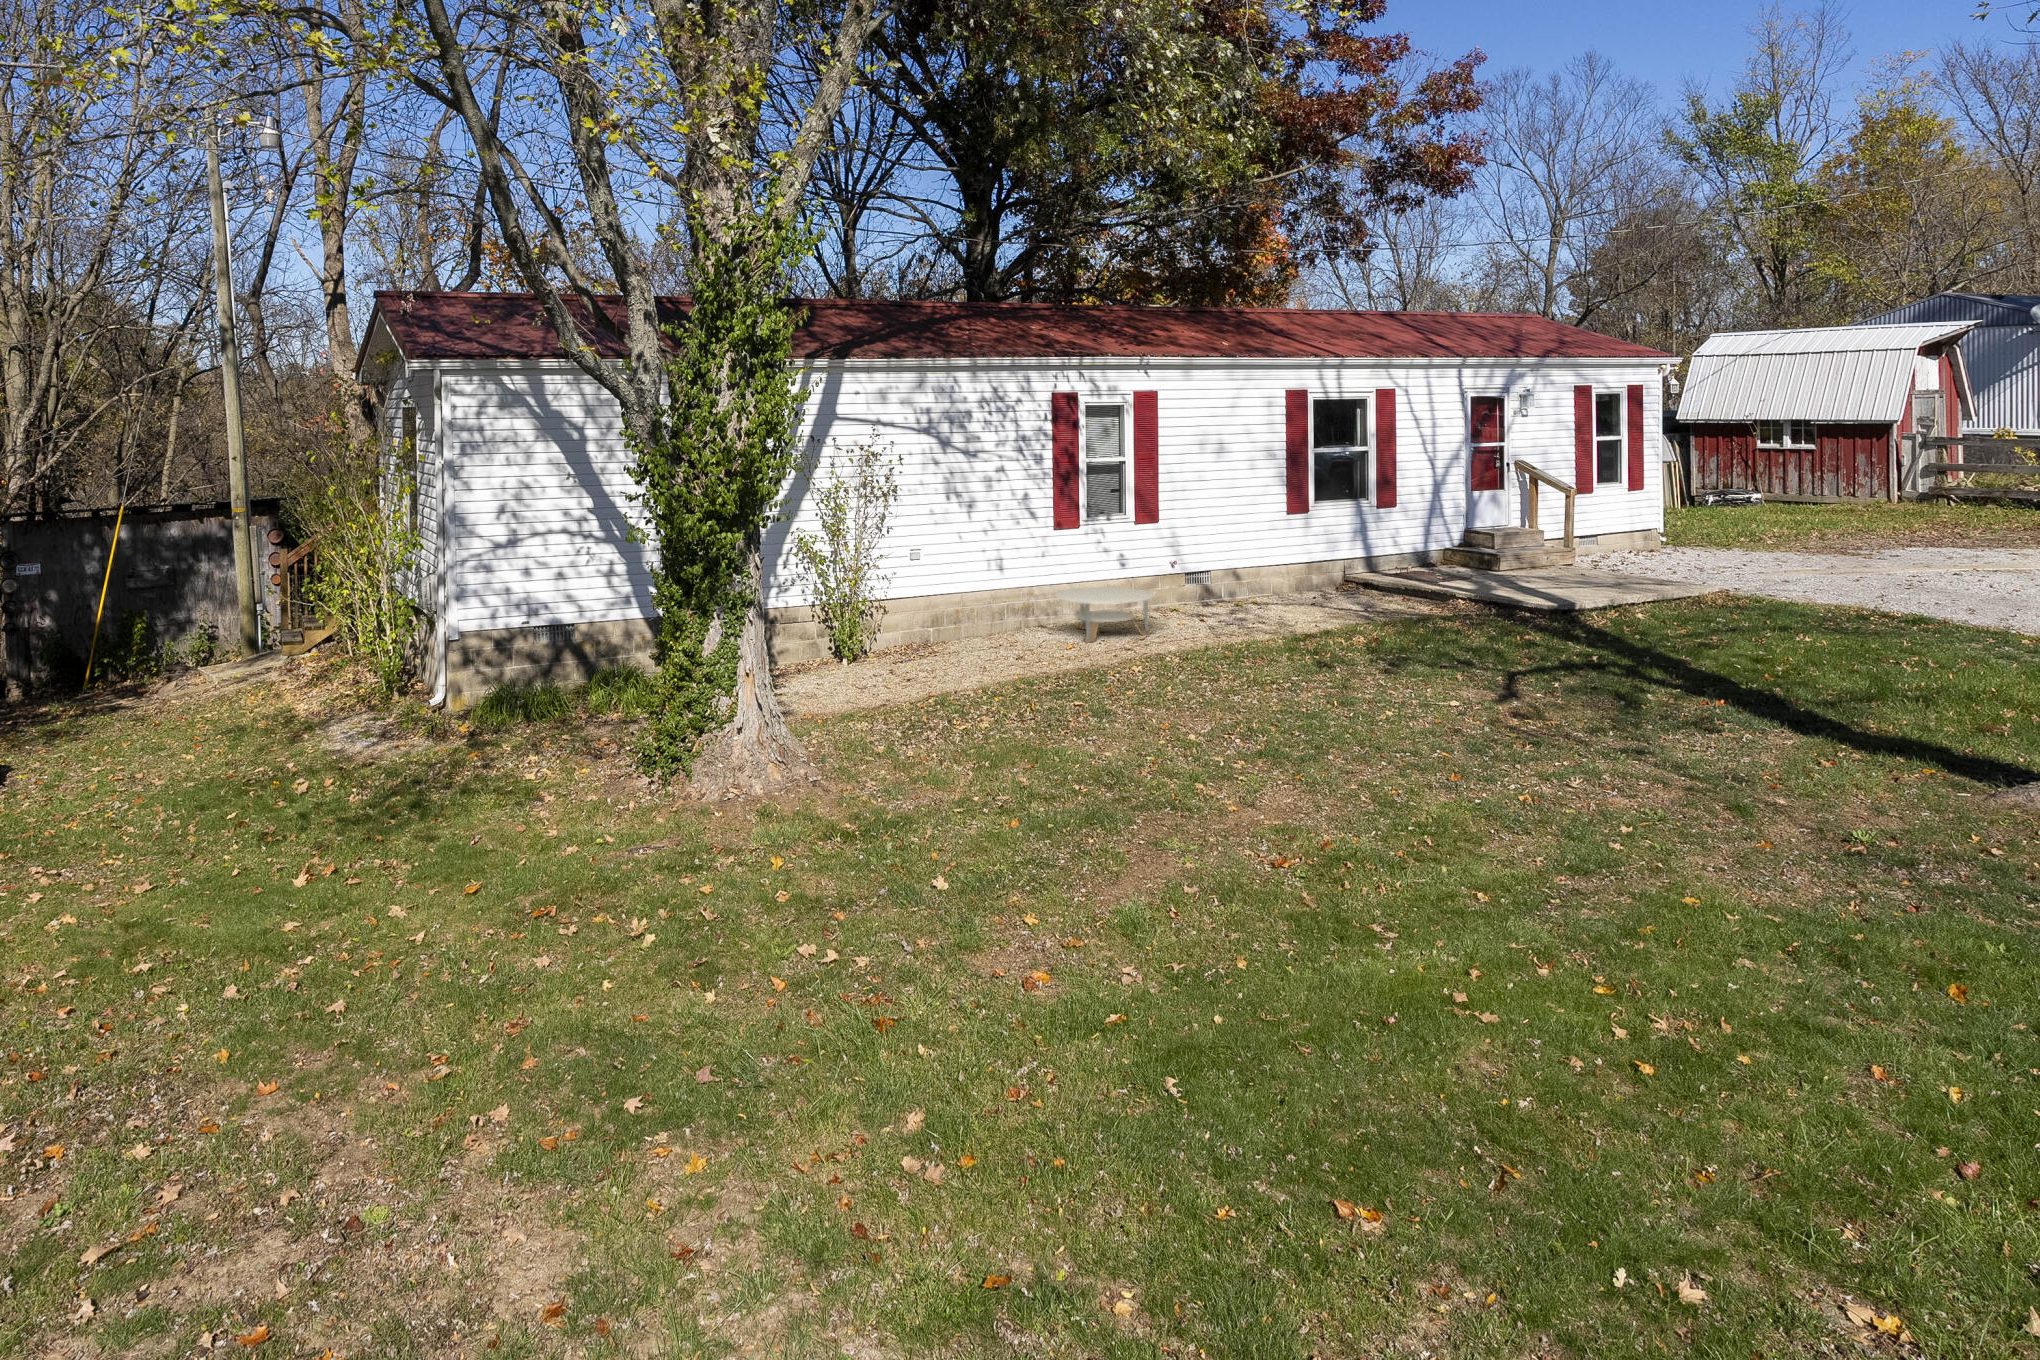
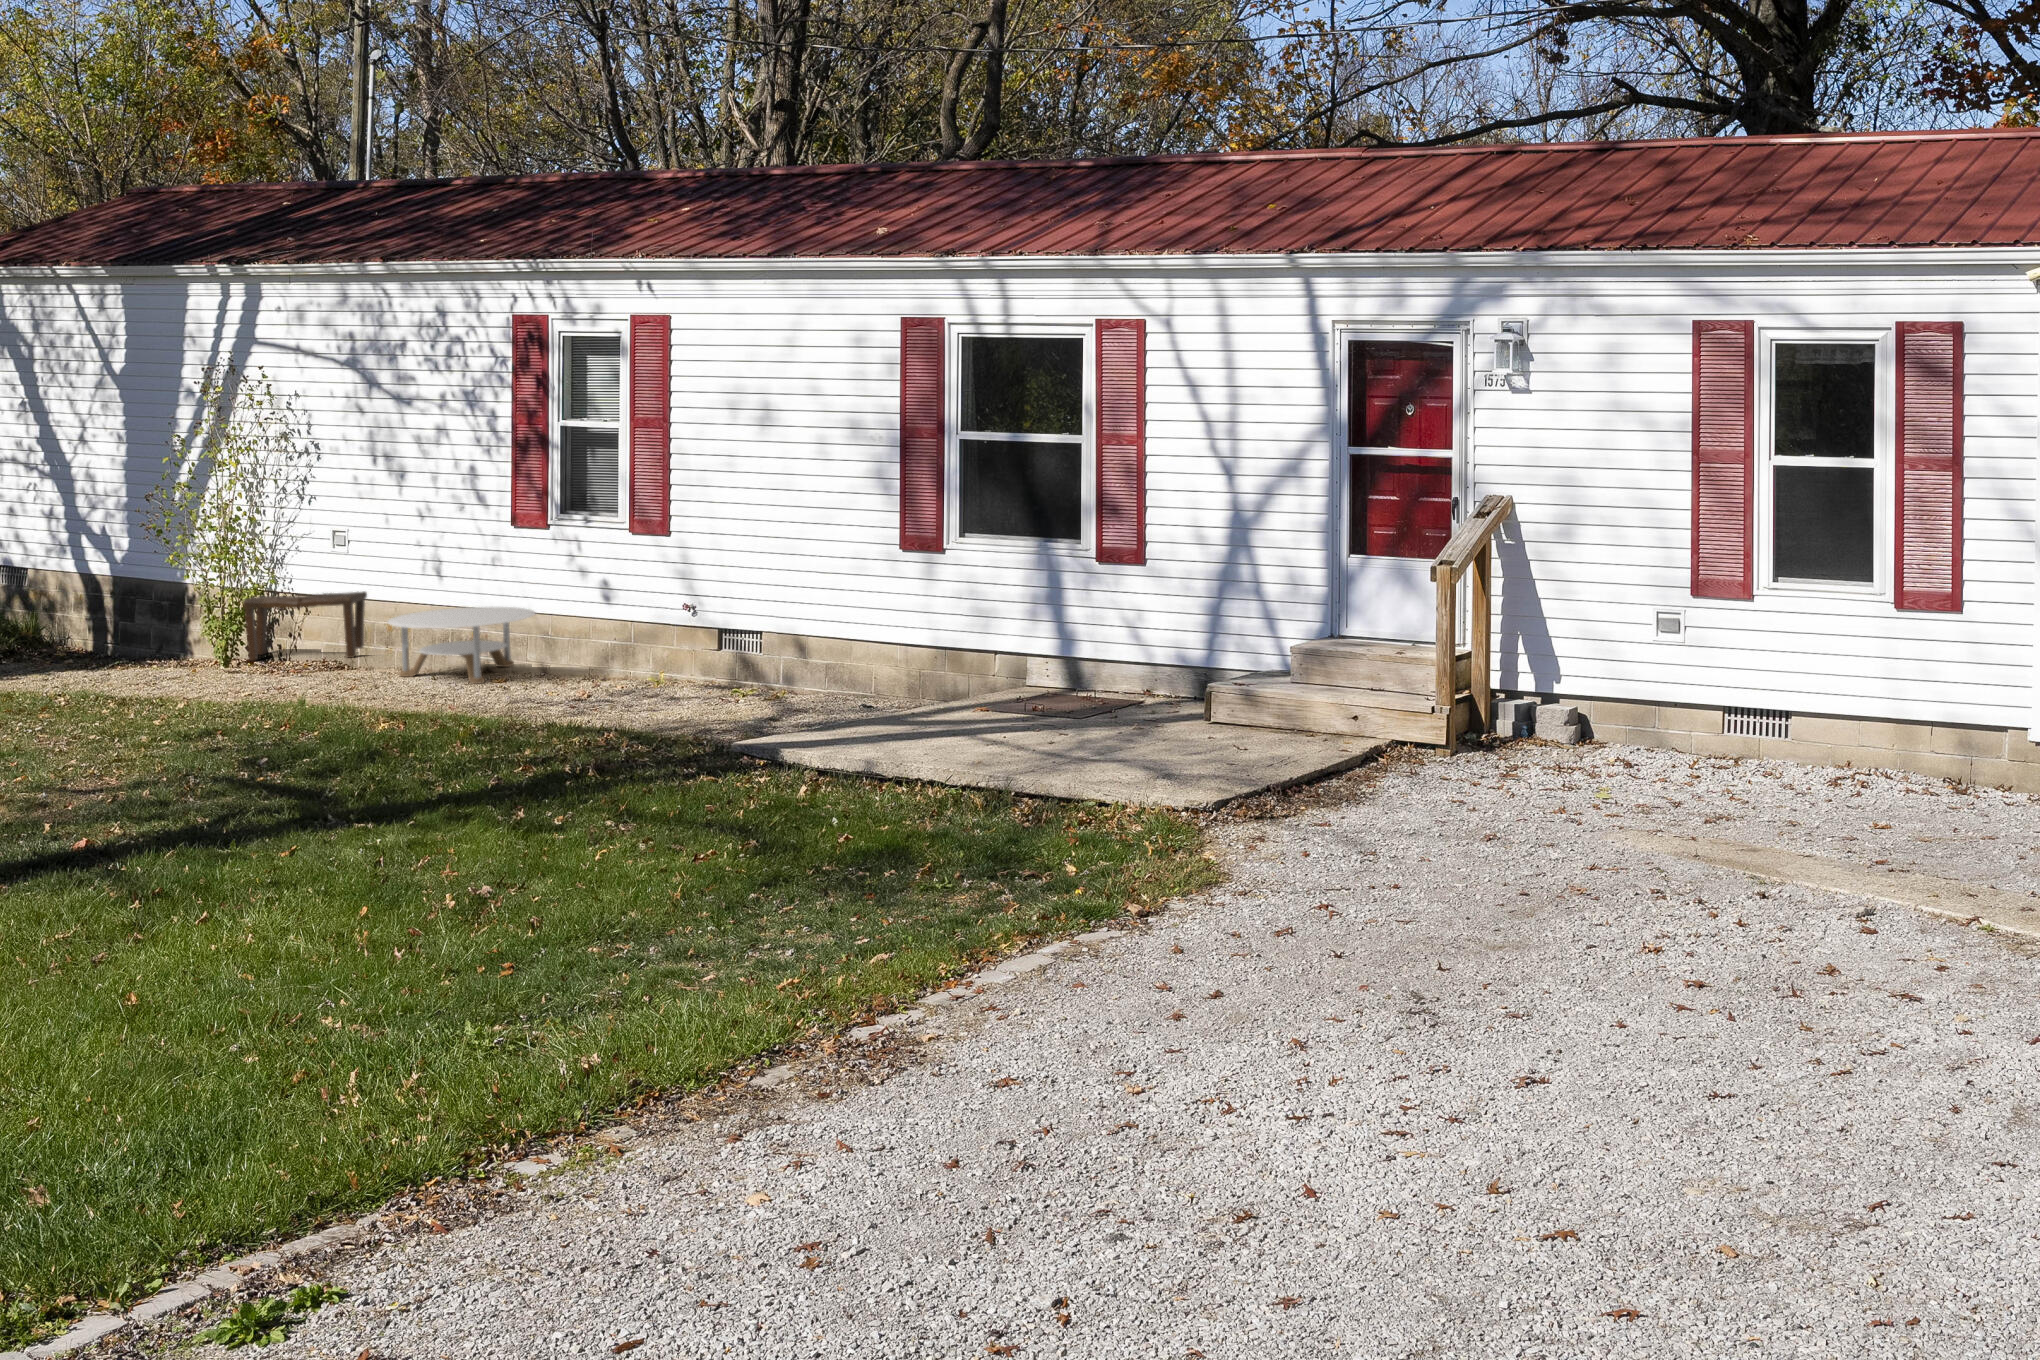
bench: none [905,599,979,663] -> present [243,592,367,661]

